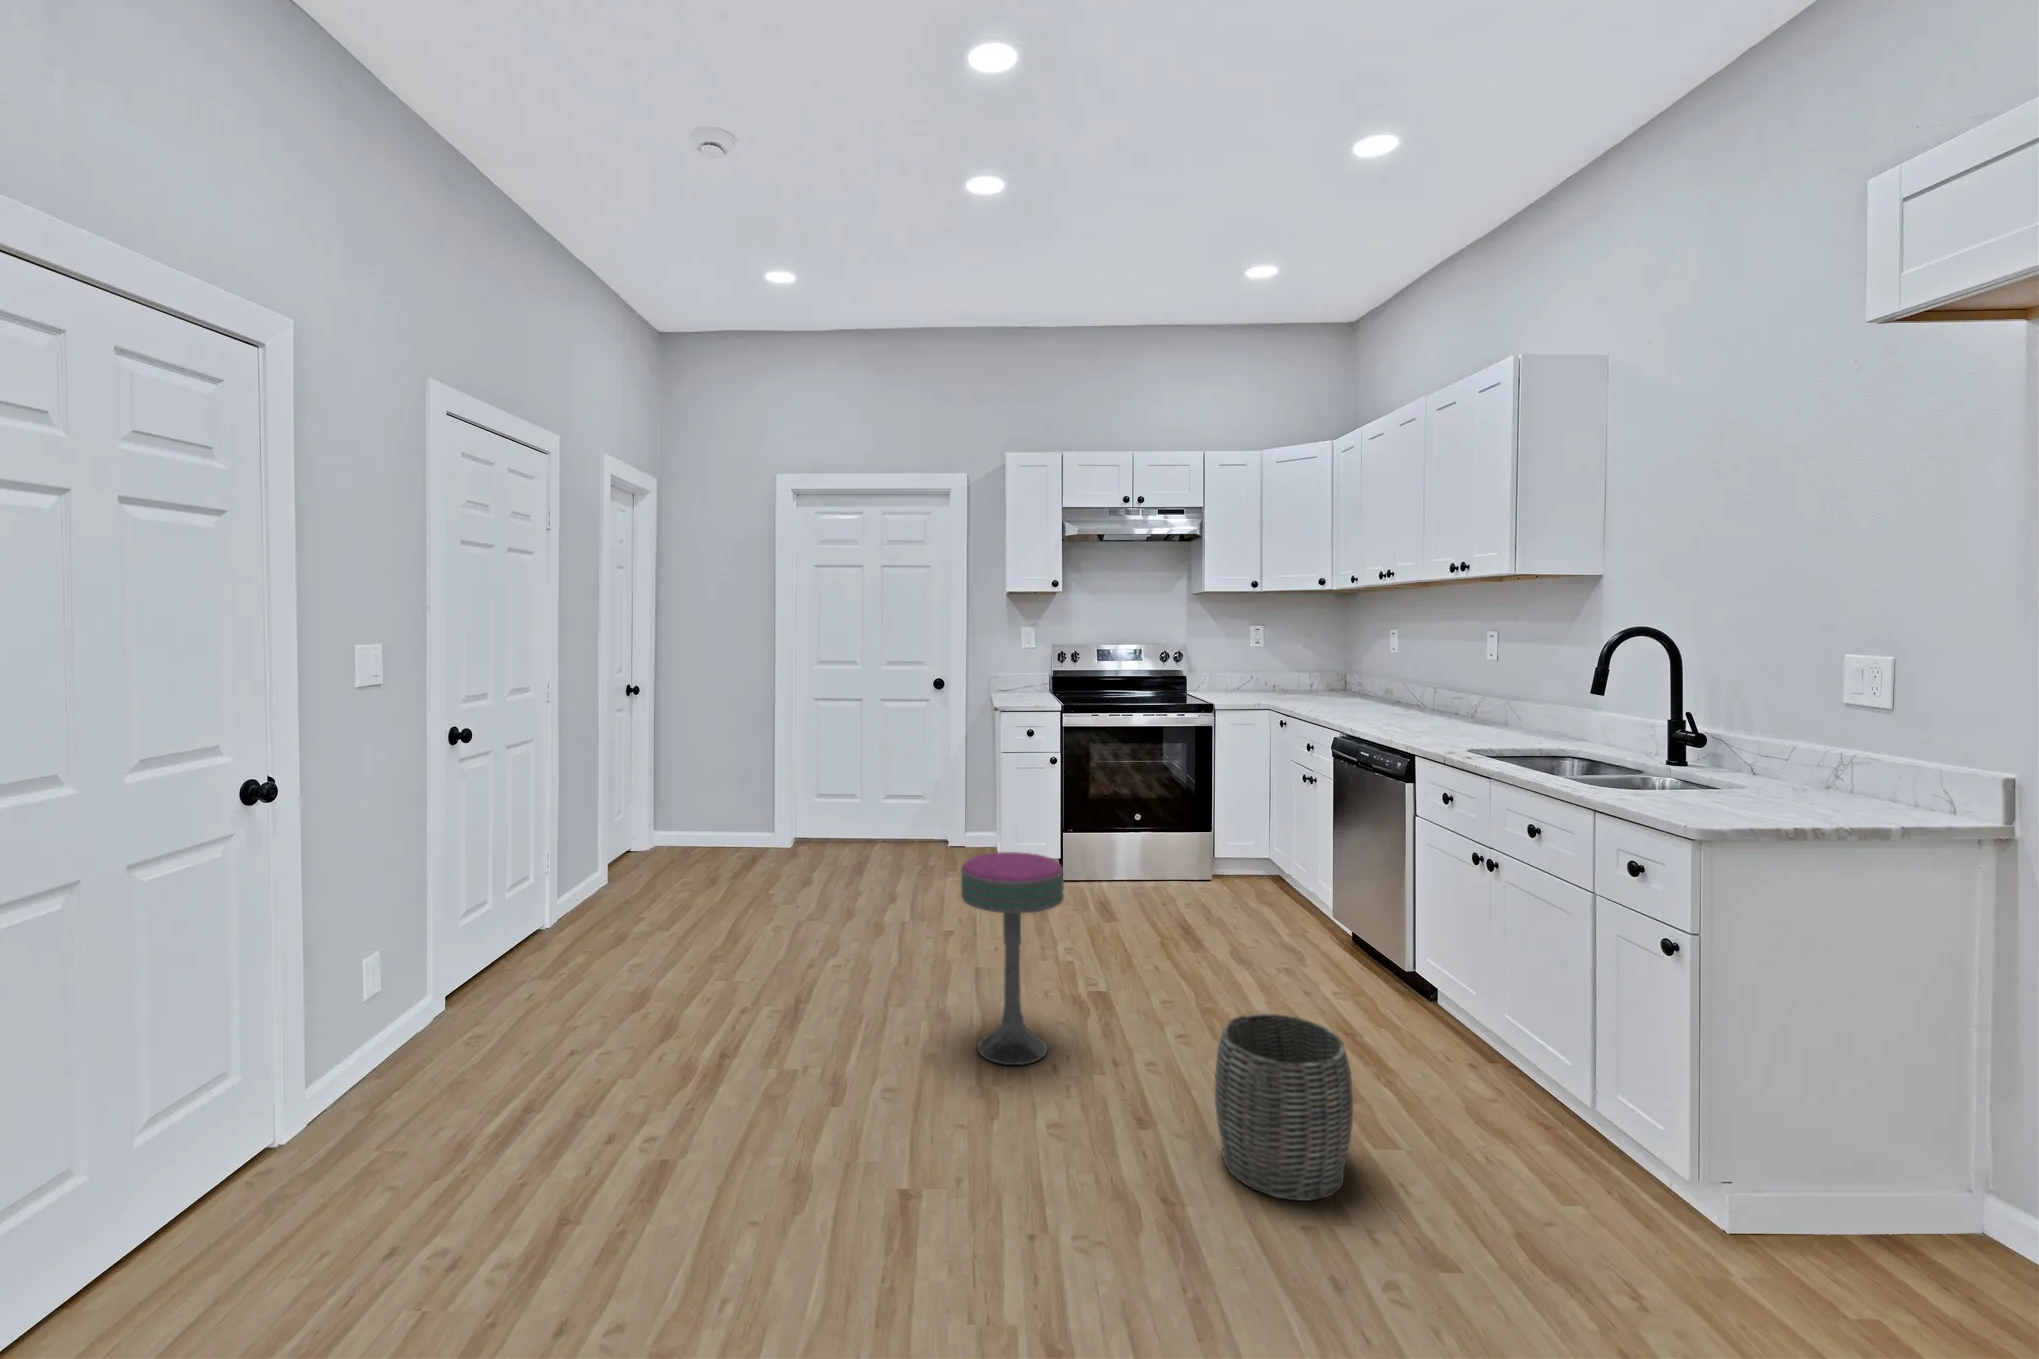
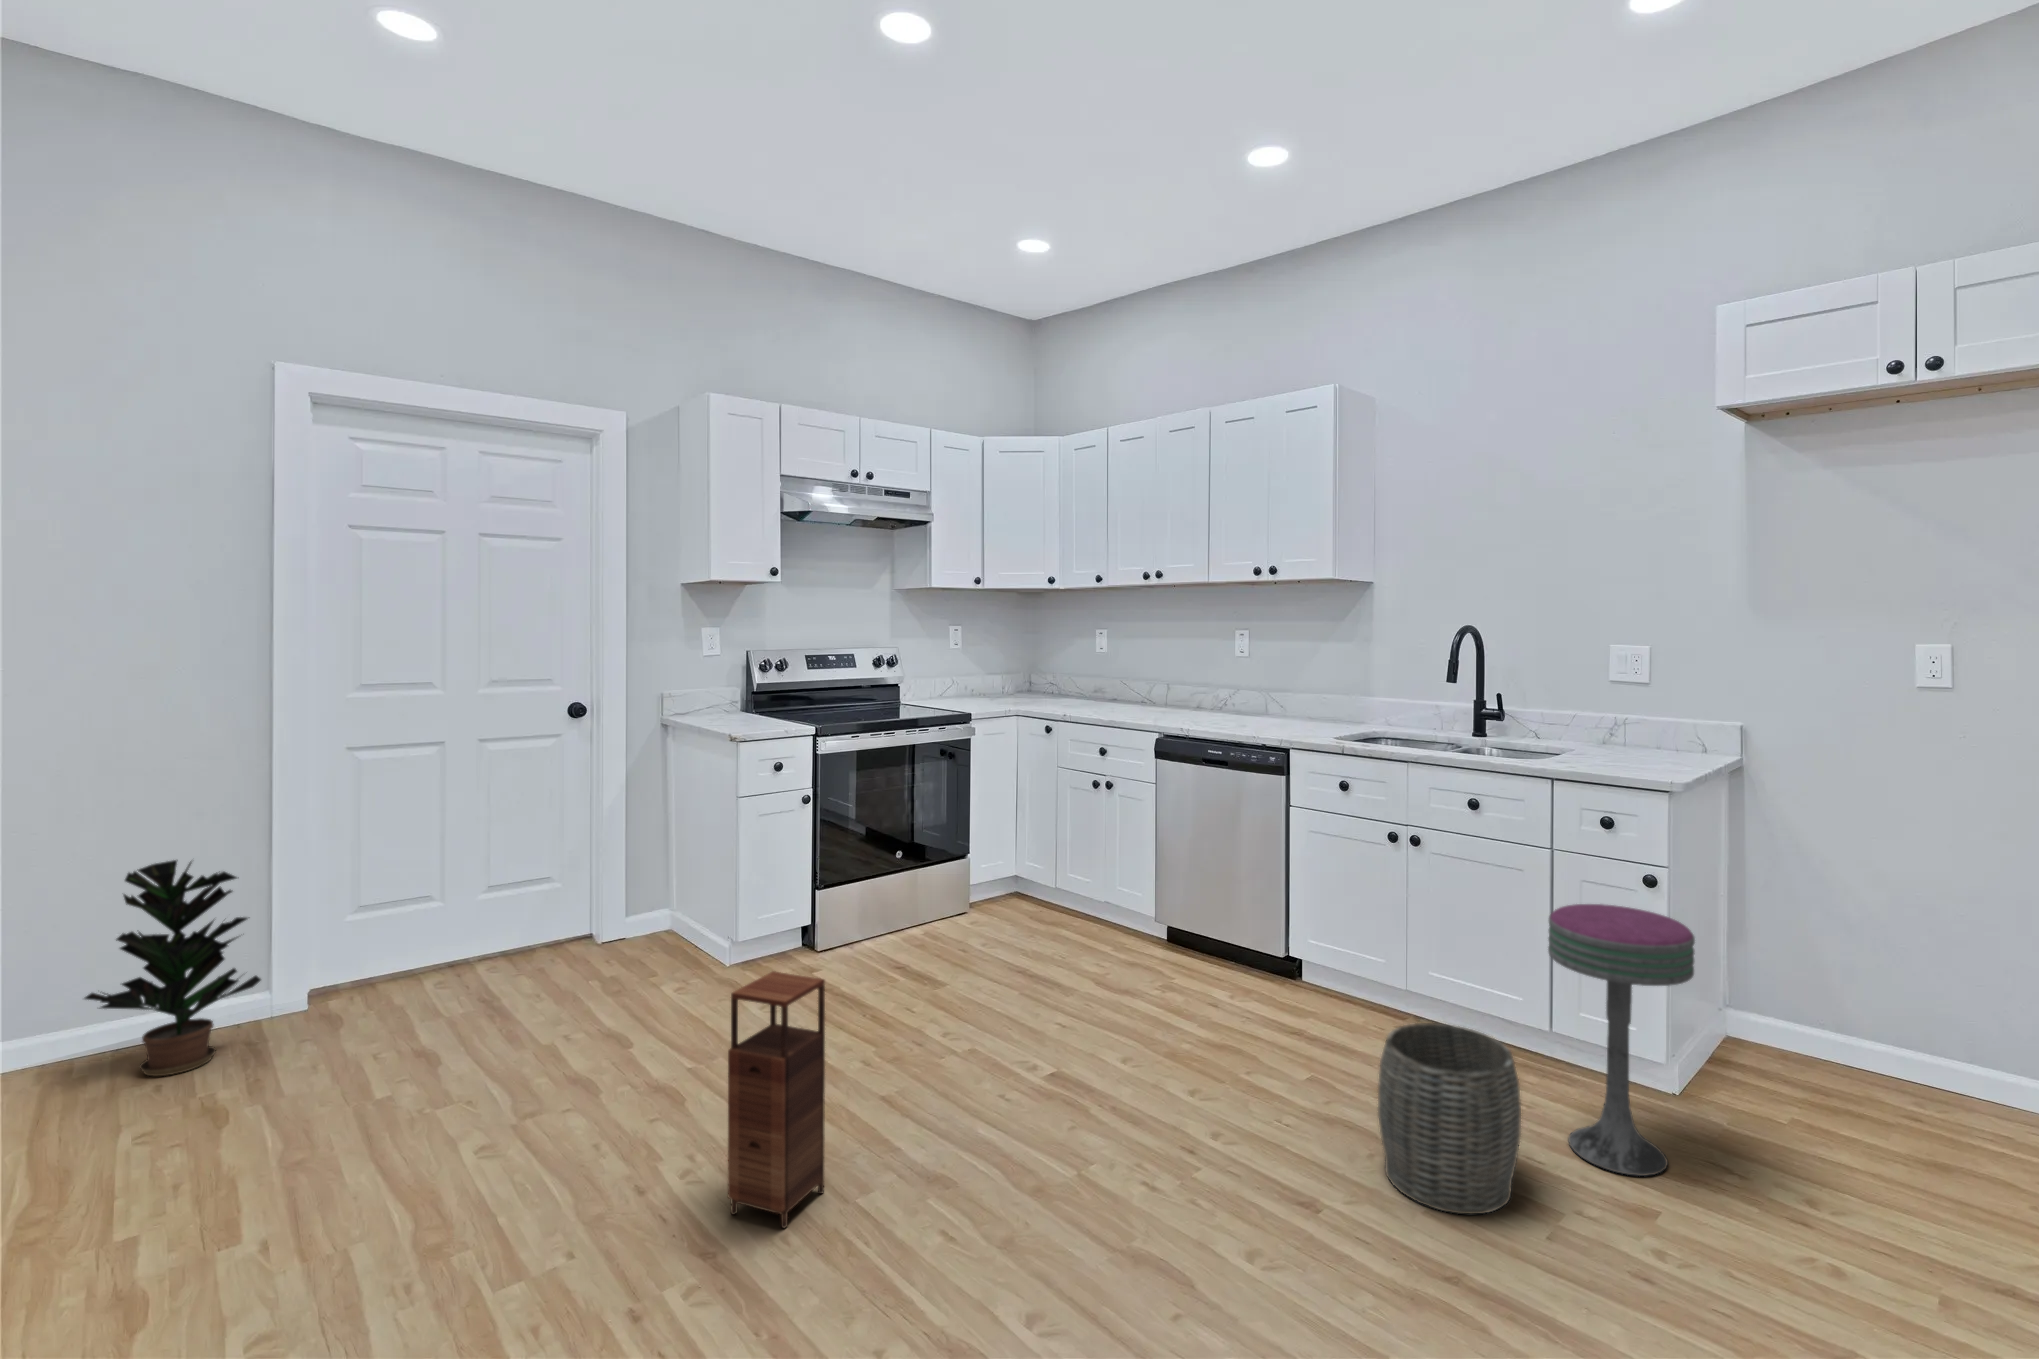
potted plant: none [691,751,758,862] -> present [85,860,261,1076]
storage cabinet: none [825,851,880,1006] -> present [728,971,825,1228]
bar stool: present [961,852,1064,1065] -> present [1548,904,1695,1176]

